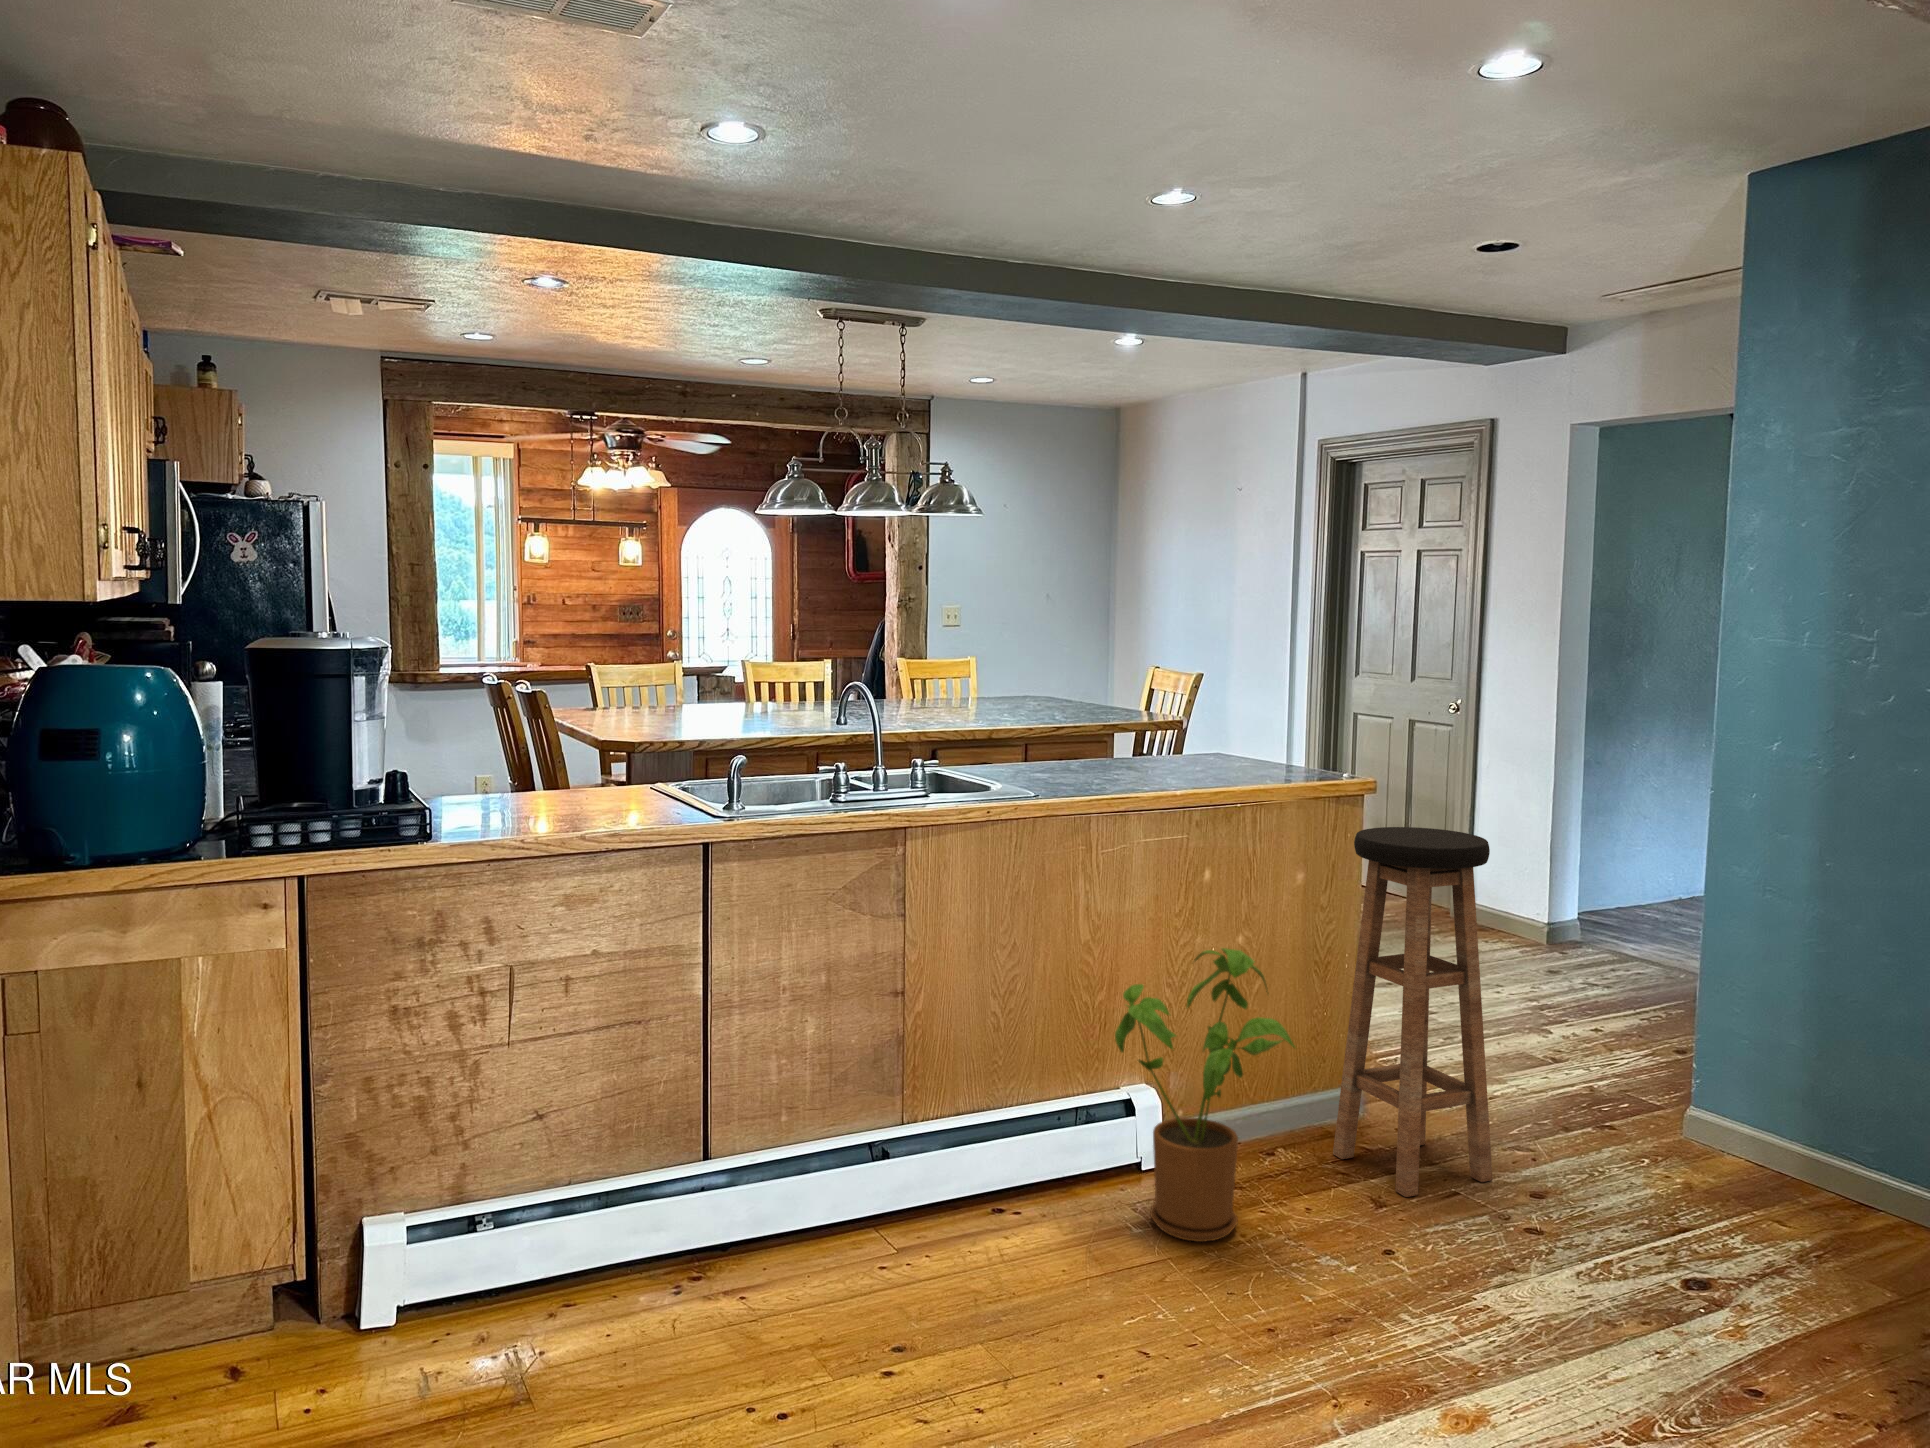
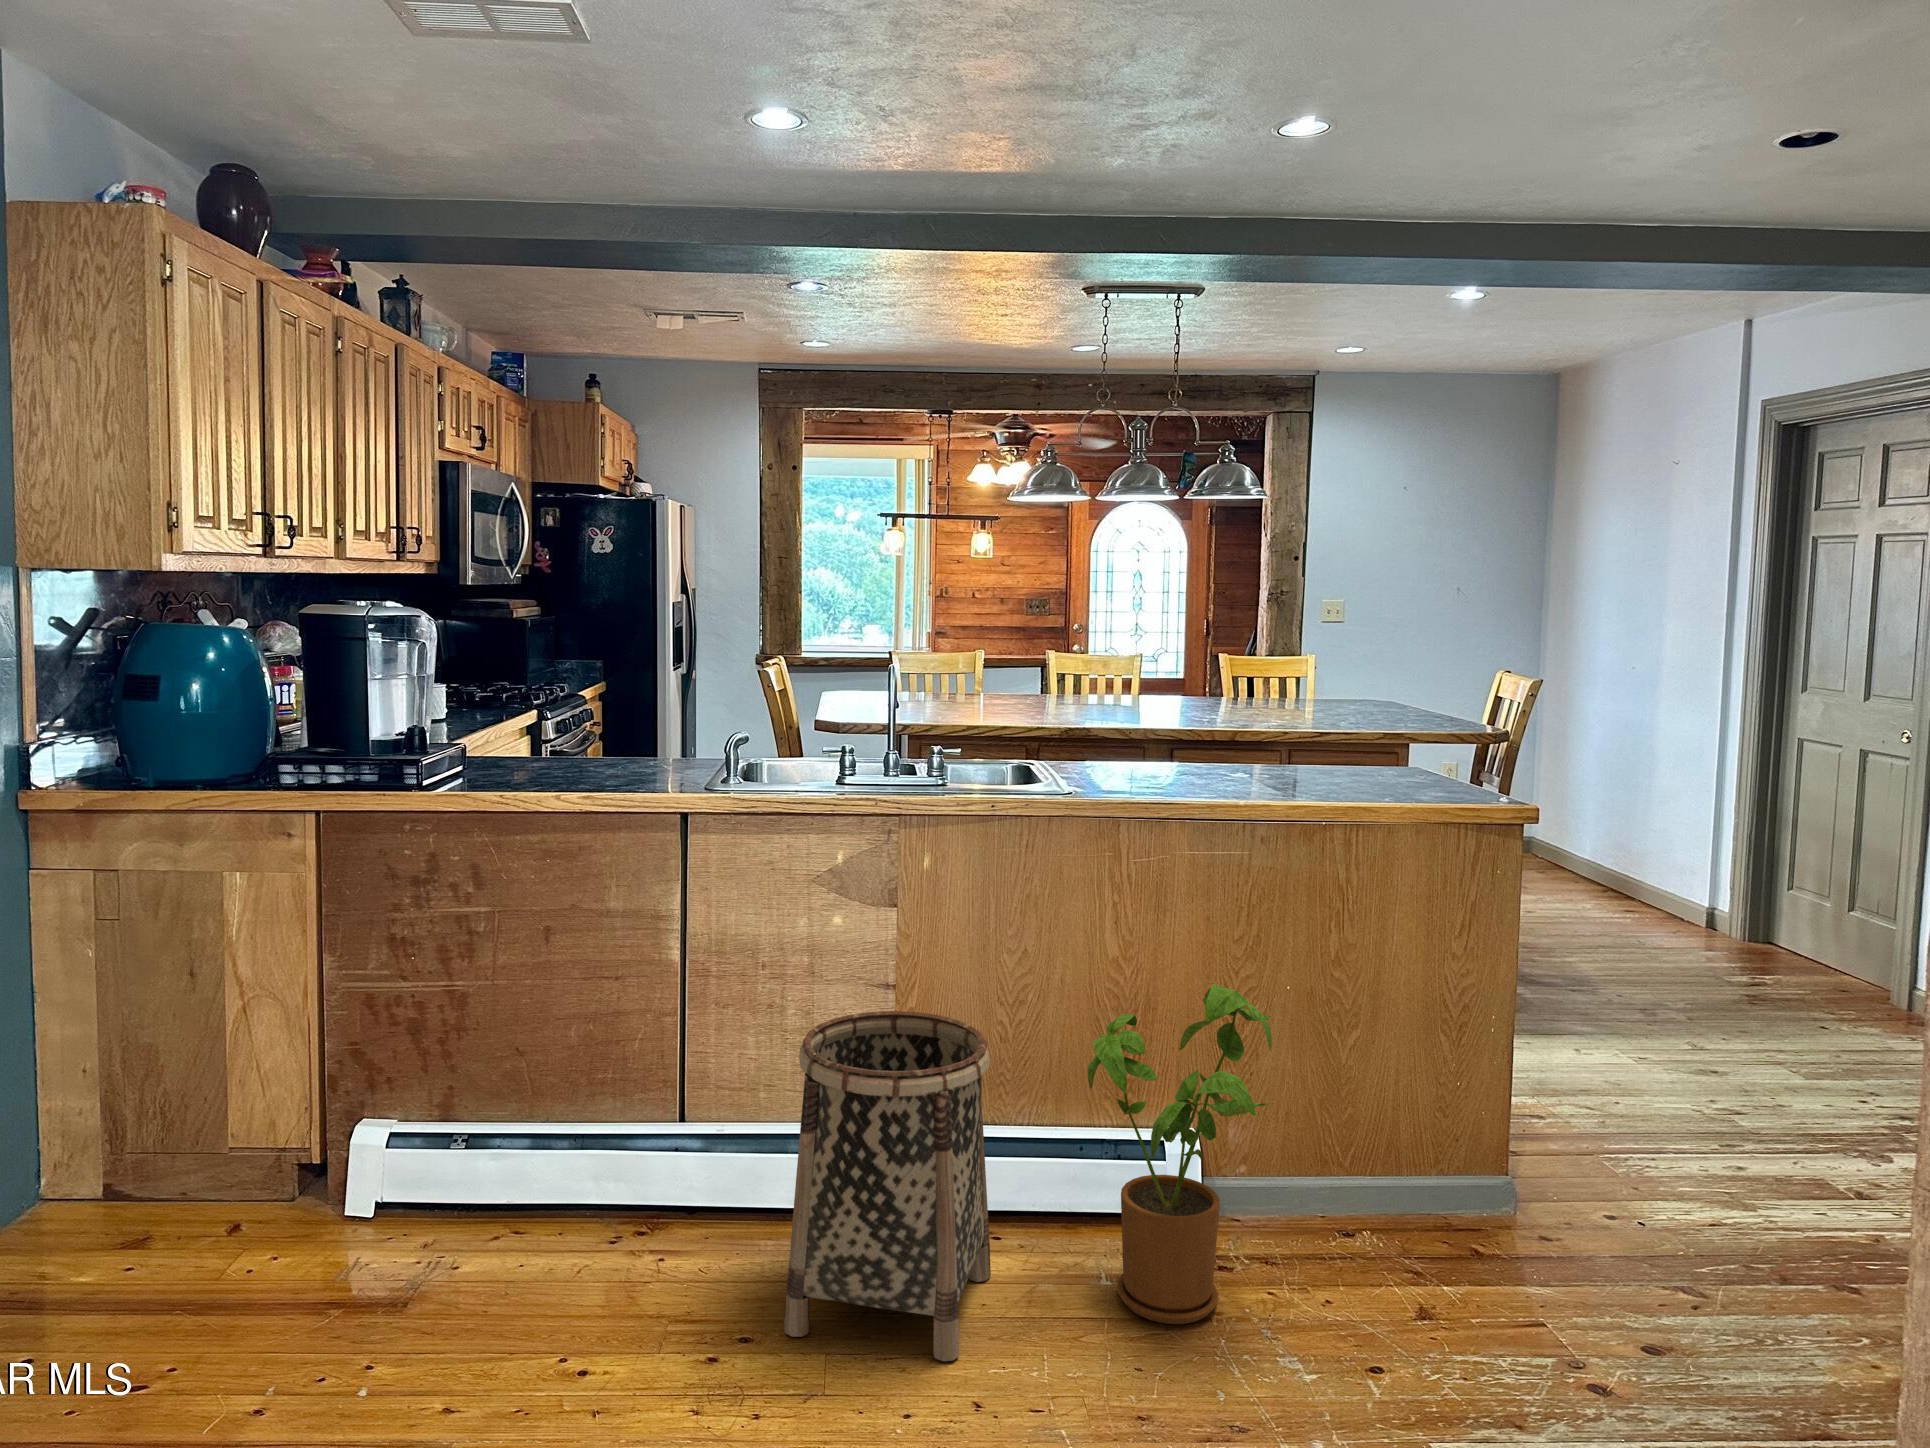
bar stool: present [1333,827,1493,1197] -> none [1421,865,1623,1338]
basket: none [897,1008,1085,1326] -> present [784,1011,991,1361]

